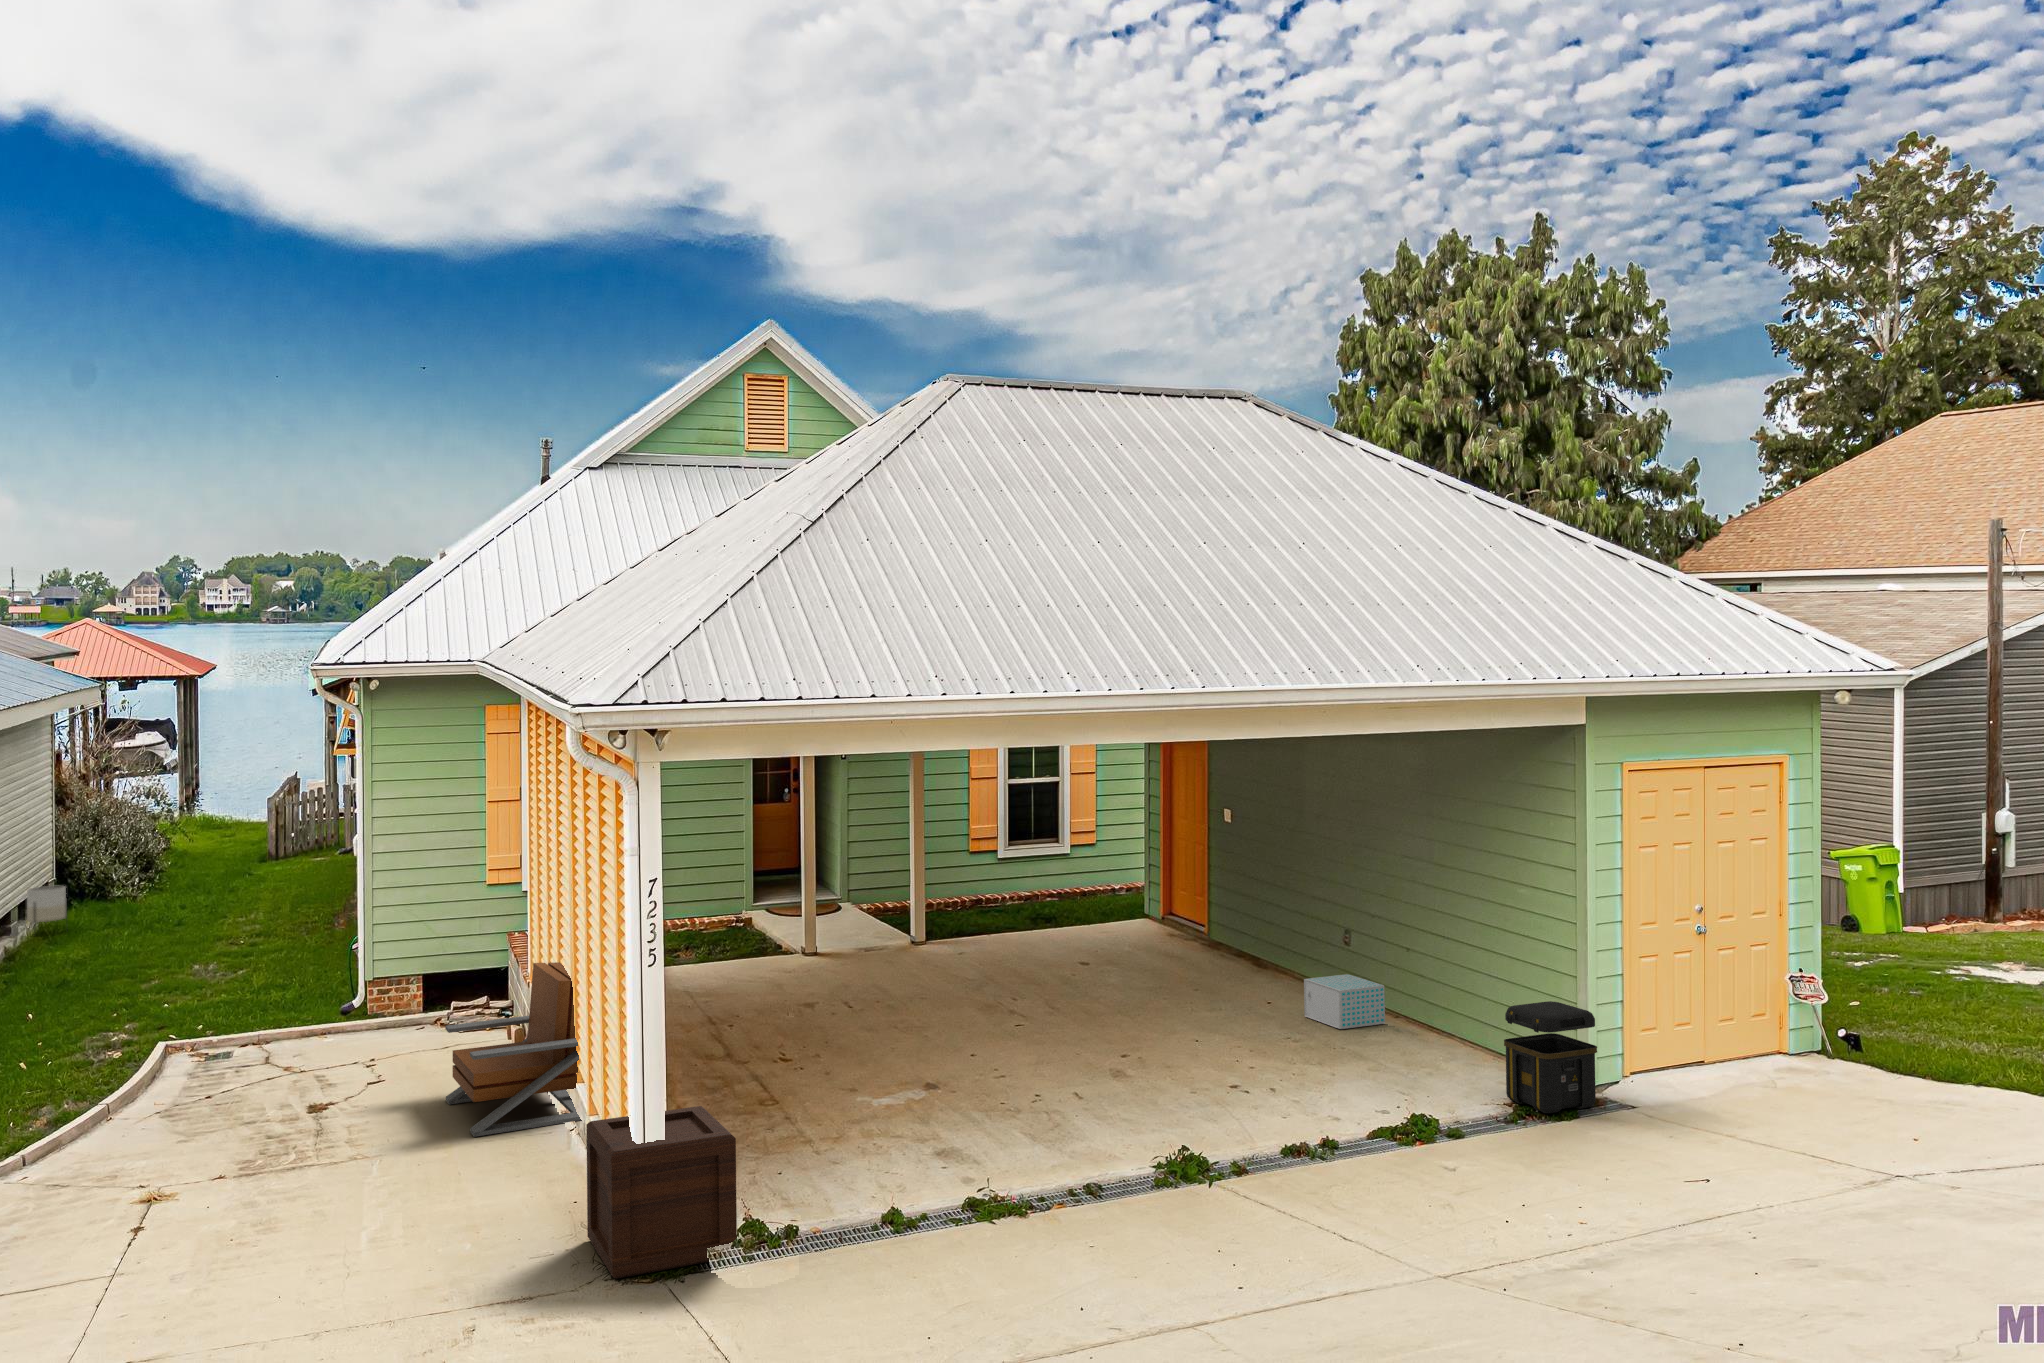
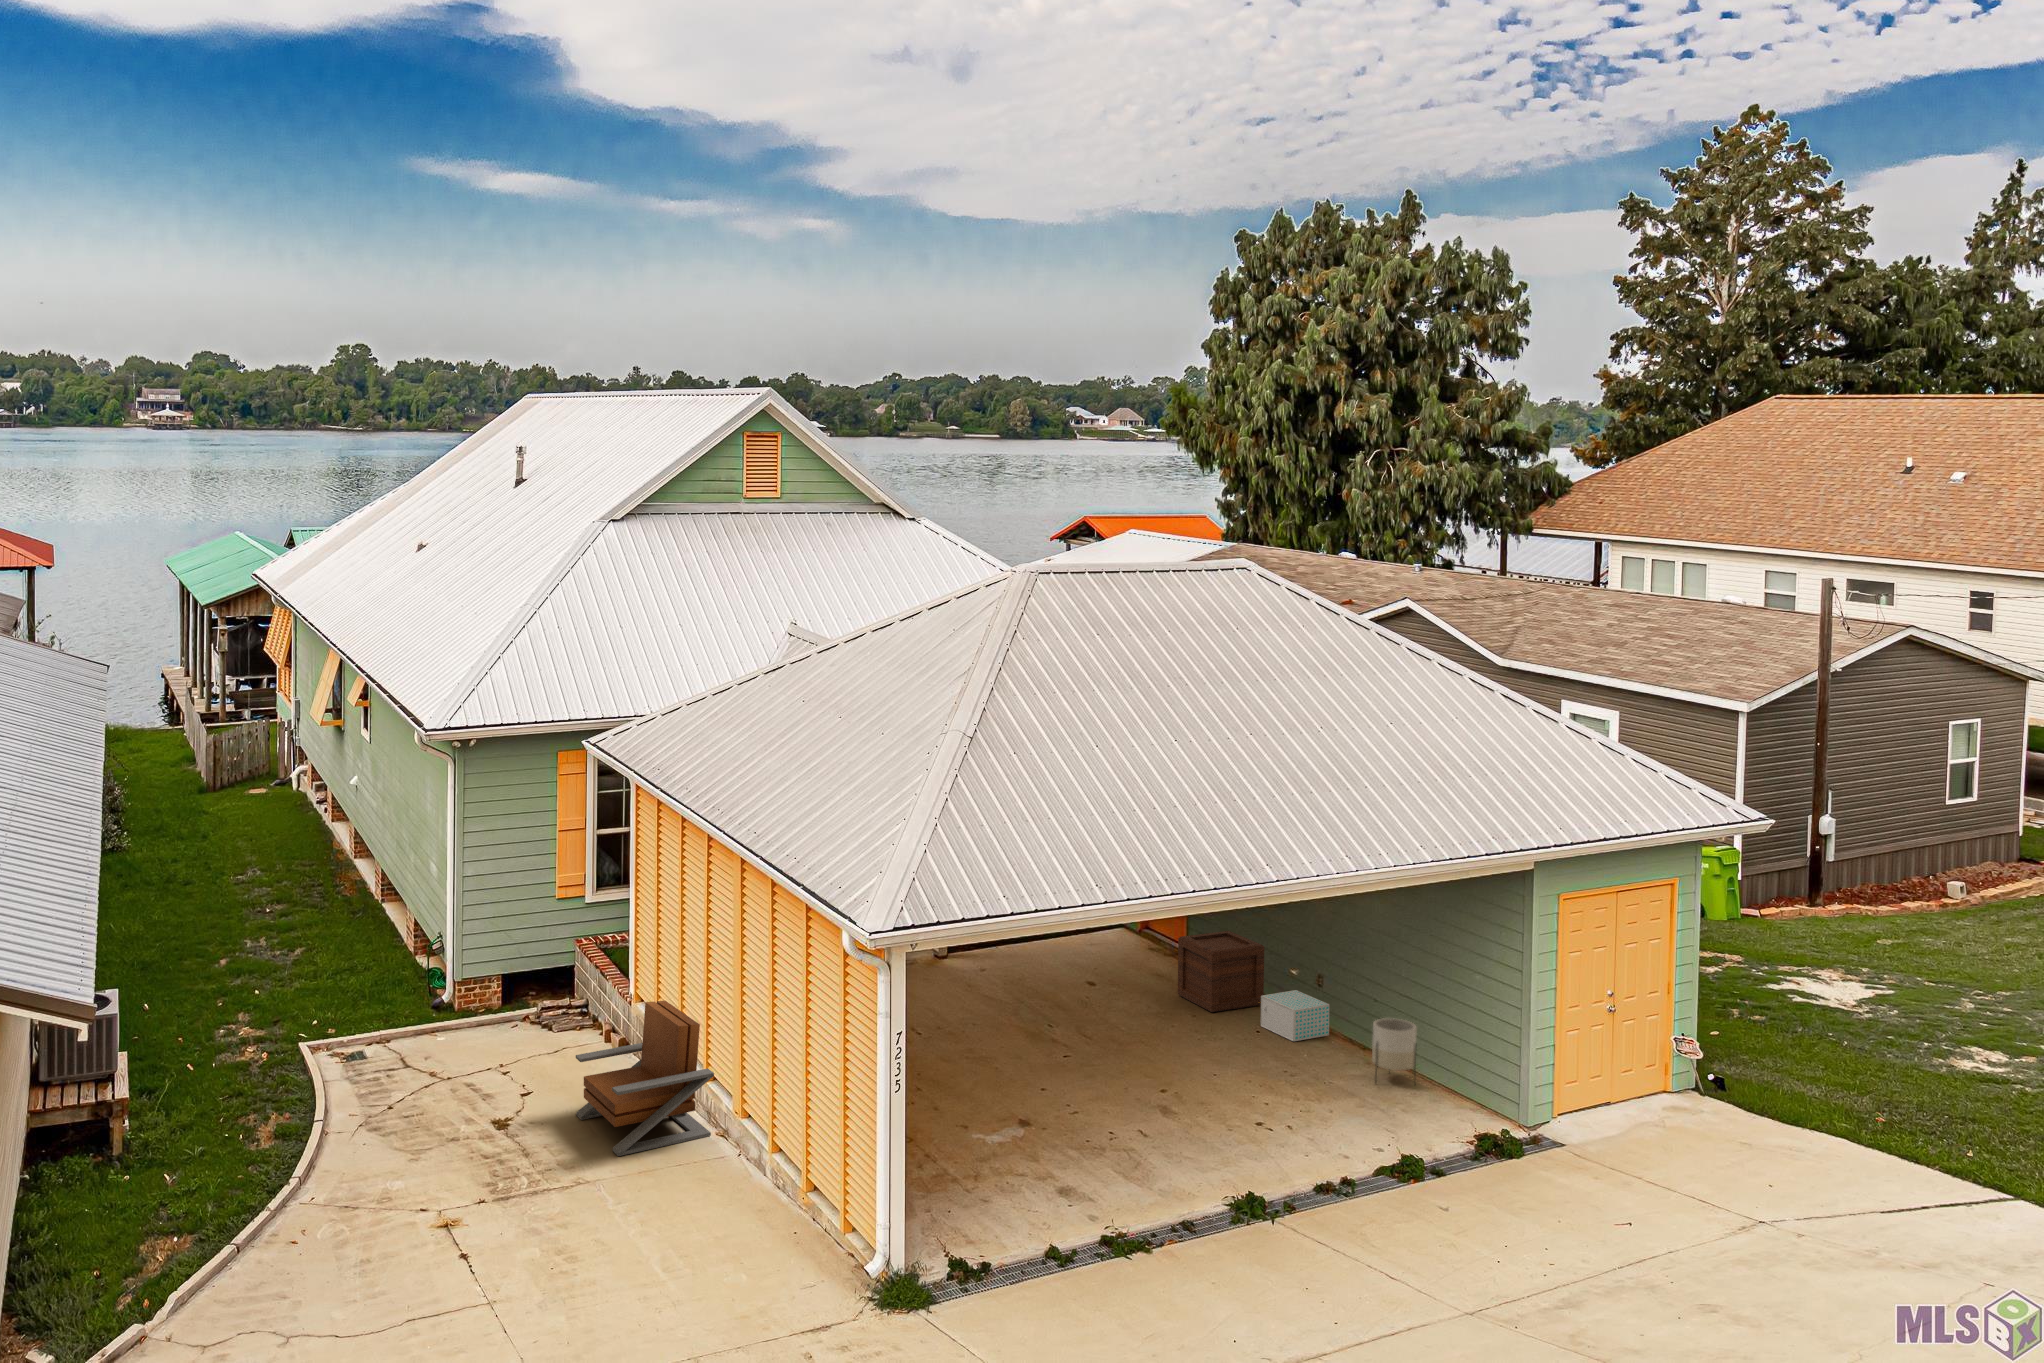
planter: present [27,886,67,923] -> present [1372,1018,1416,1071]
toolbox: present [1504,1001,1597,1113] -> none [1445,1043,1521,1138]
wooden crate: present [586,1106,737,1279] -> present [1178,931,1264,1012]

